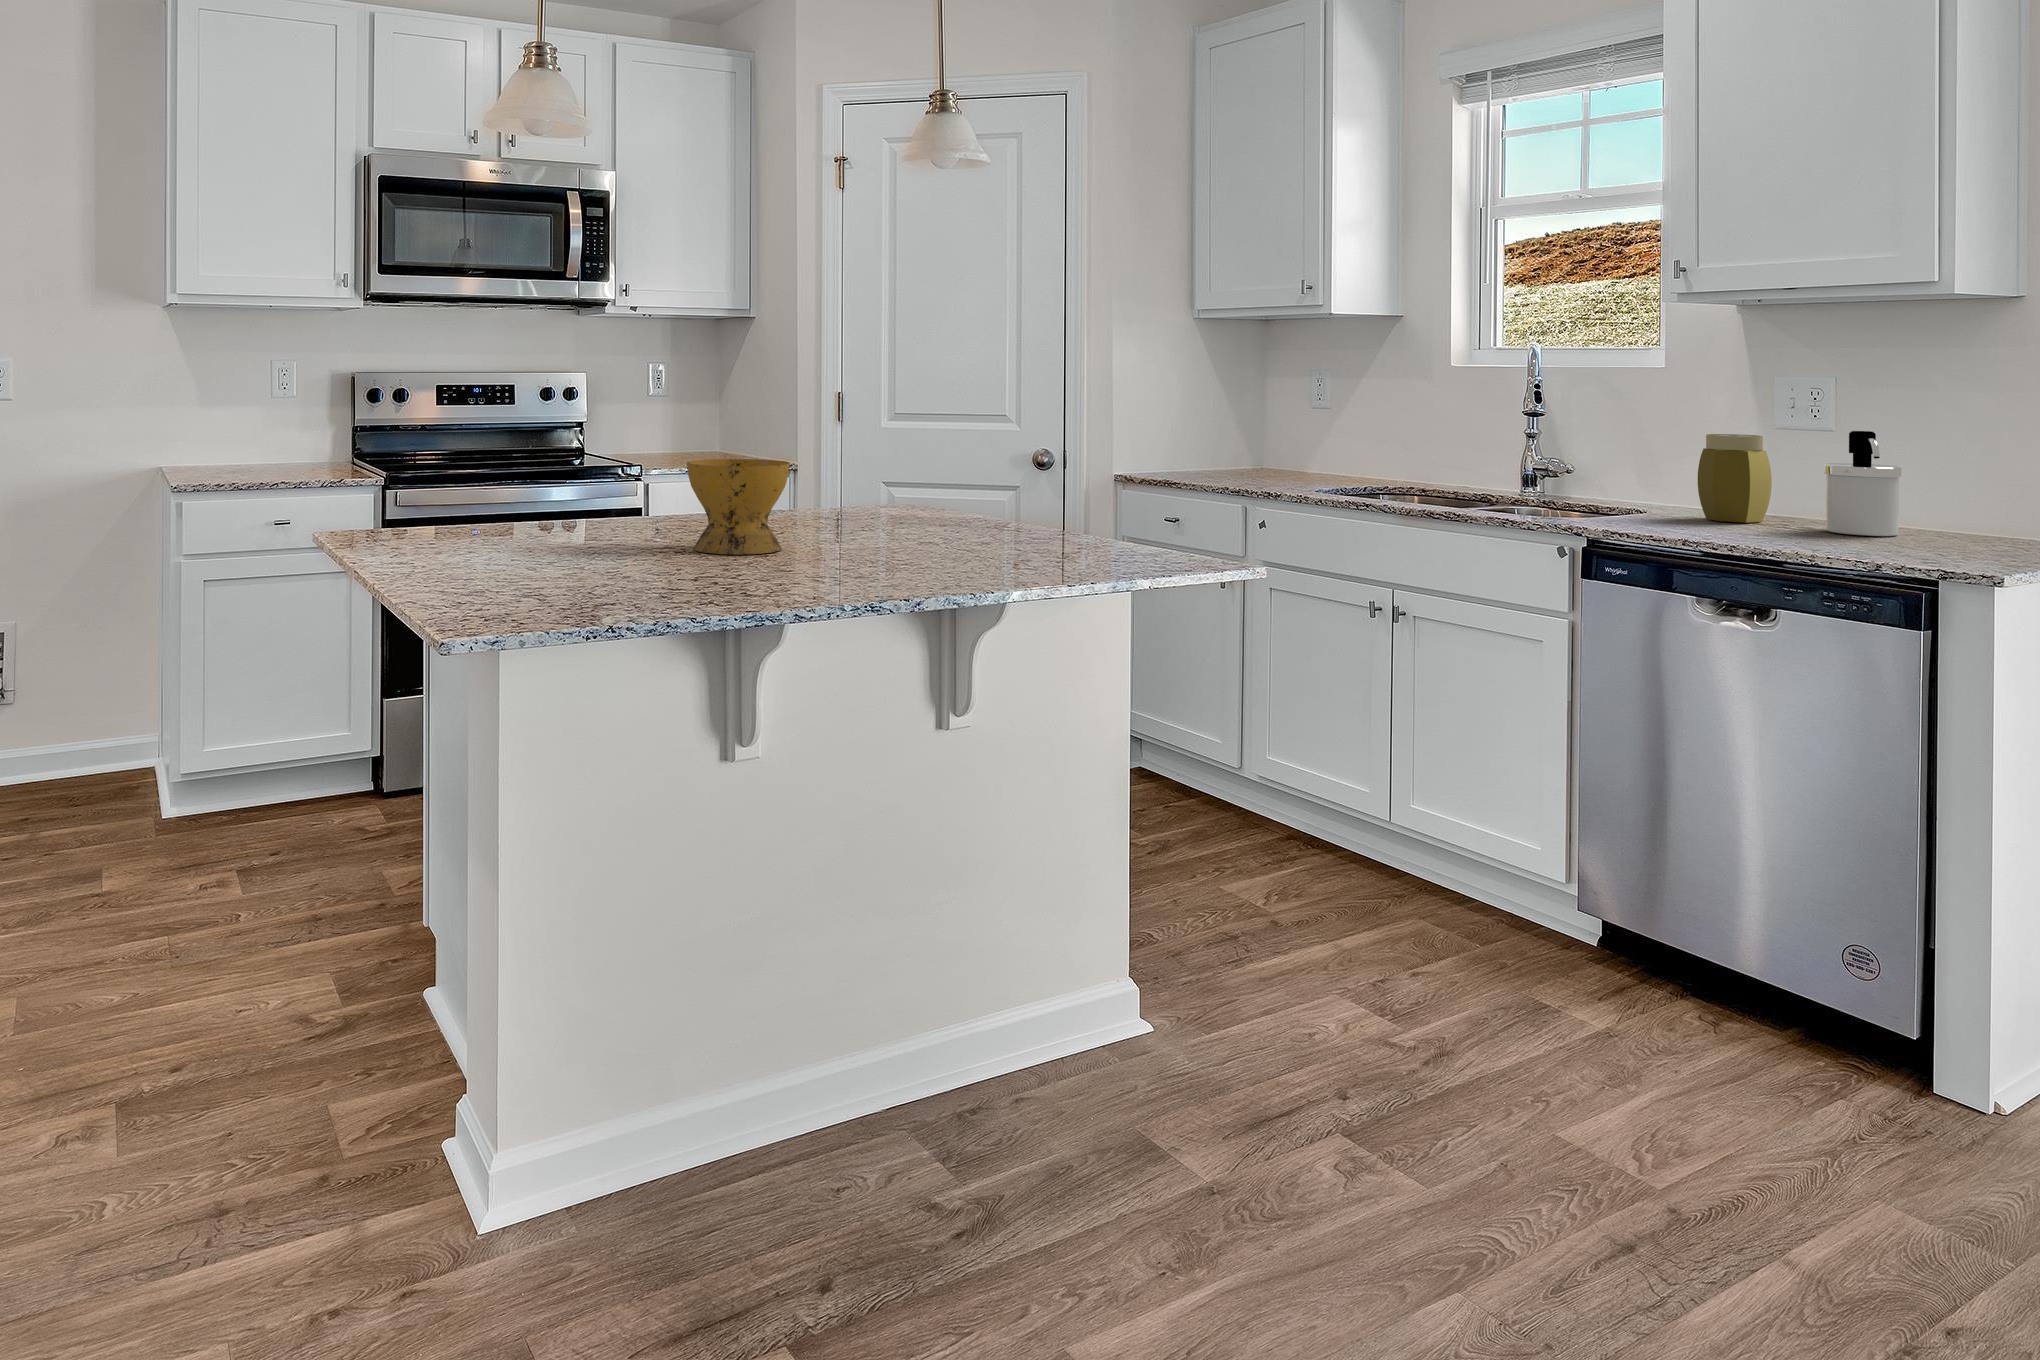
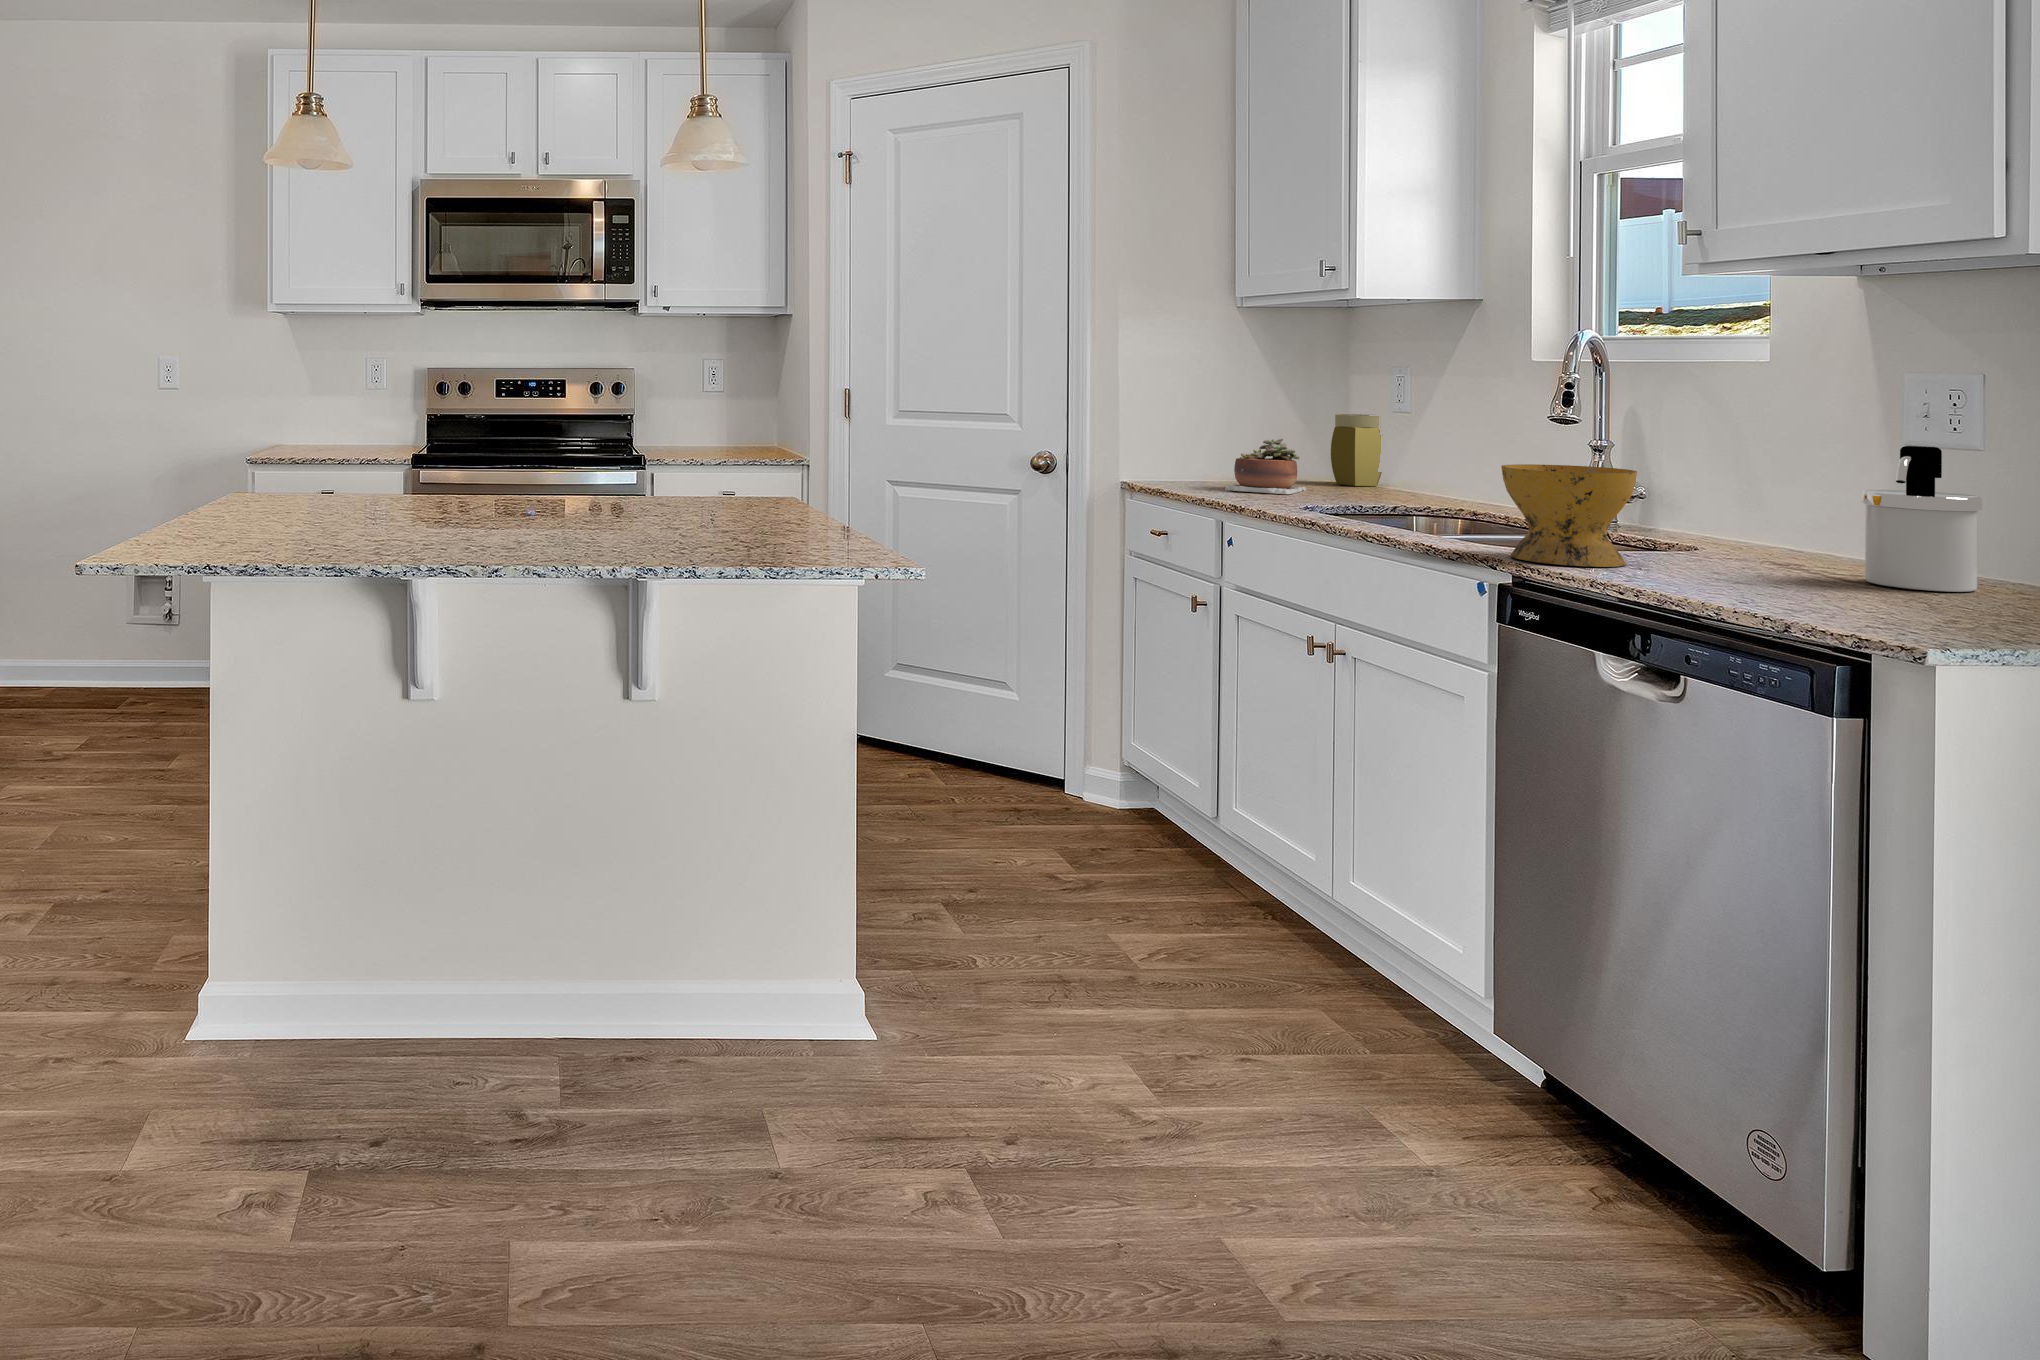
jar: present [1698,434,1772,523] -> present [1331,414,1382,486]
succulent plant: none [1226,435,1281,484] -> present [1225,439,1306,494]
bowl: present [687,459,790,554] -> present [1501,464,1637,567]

